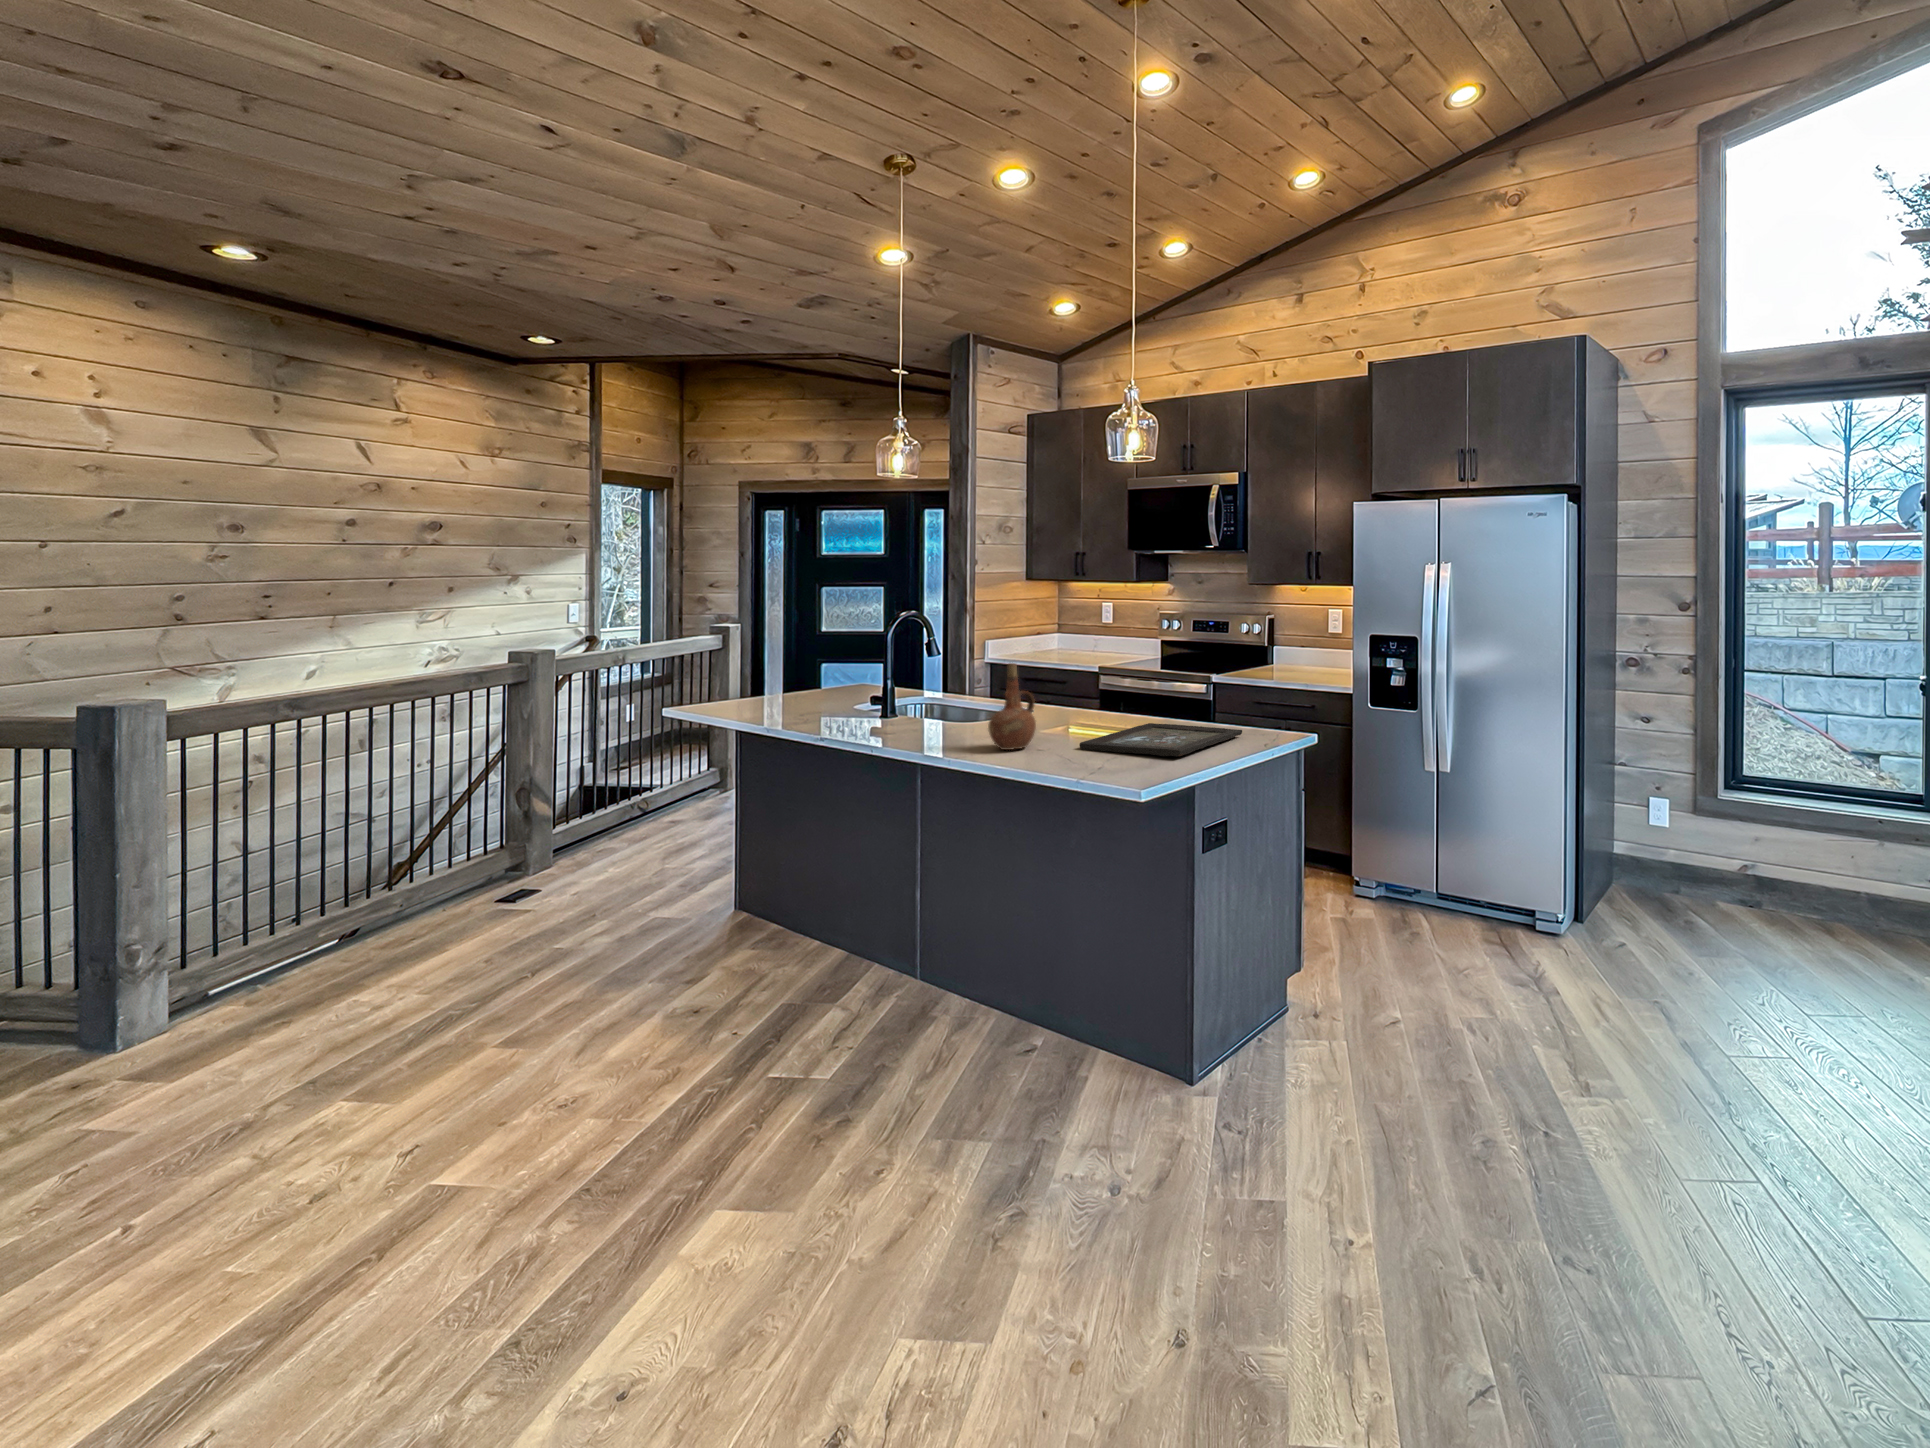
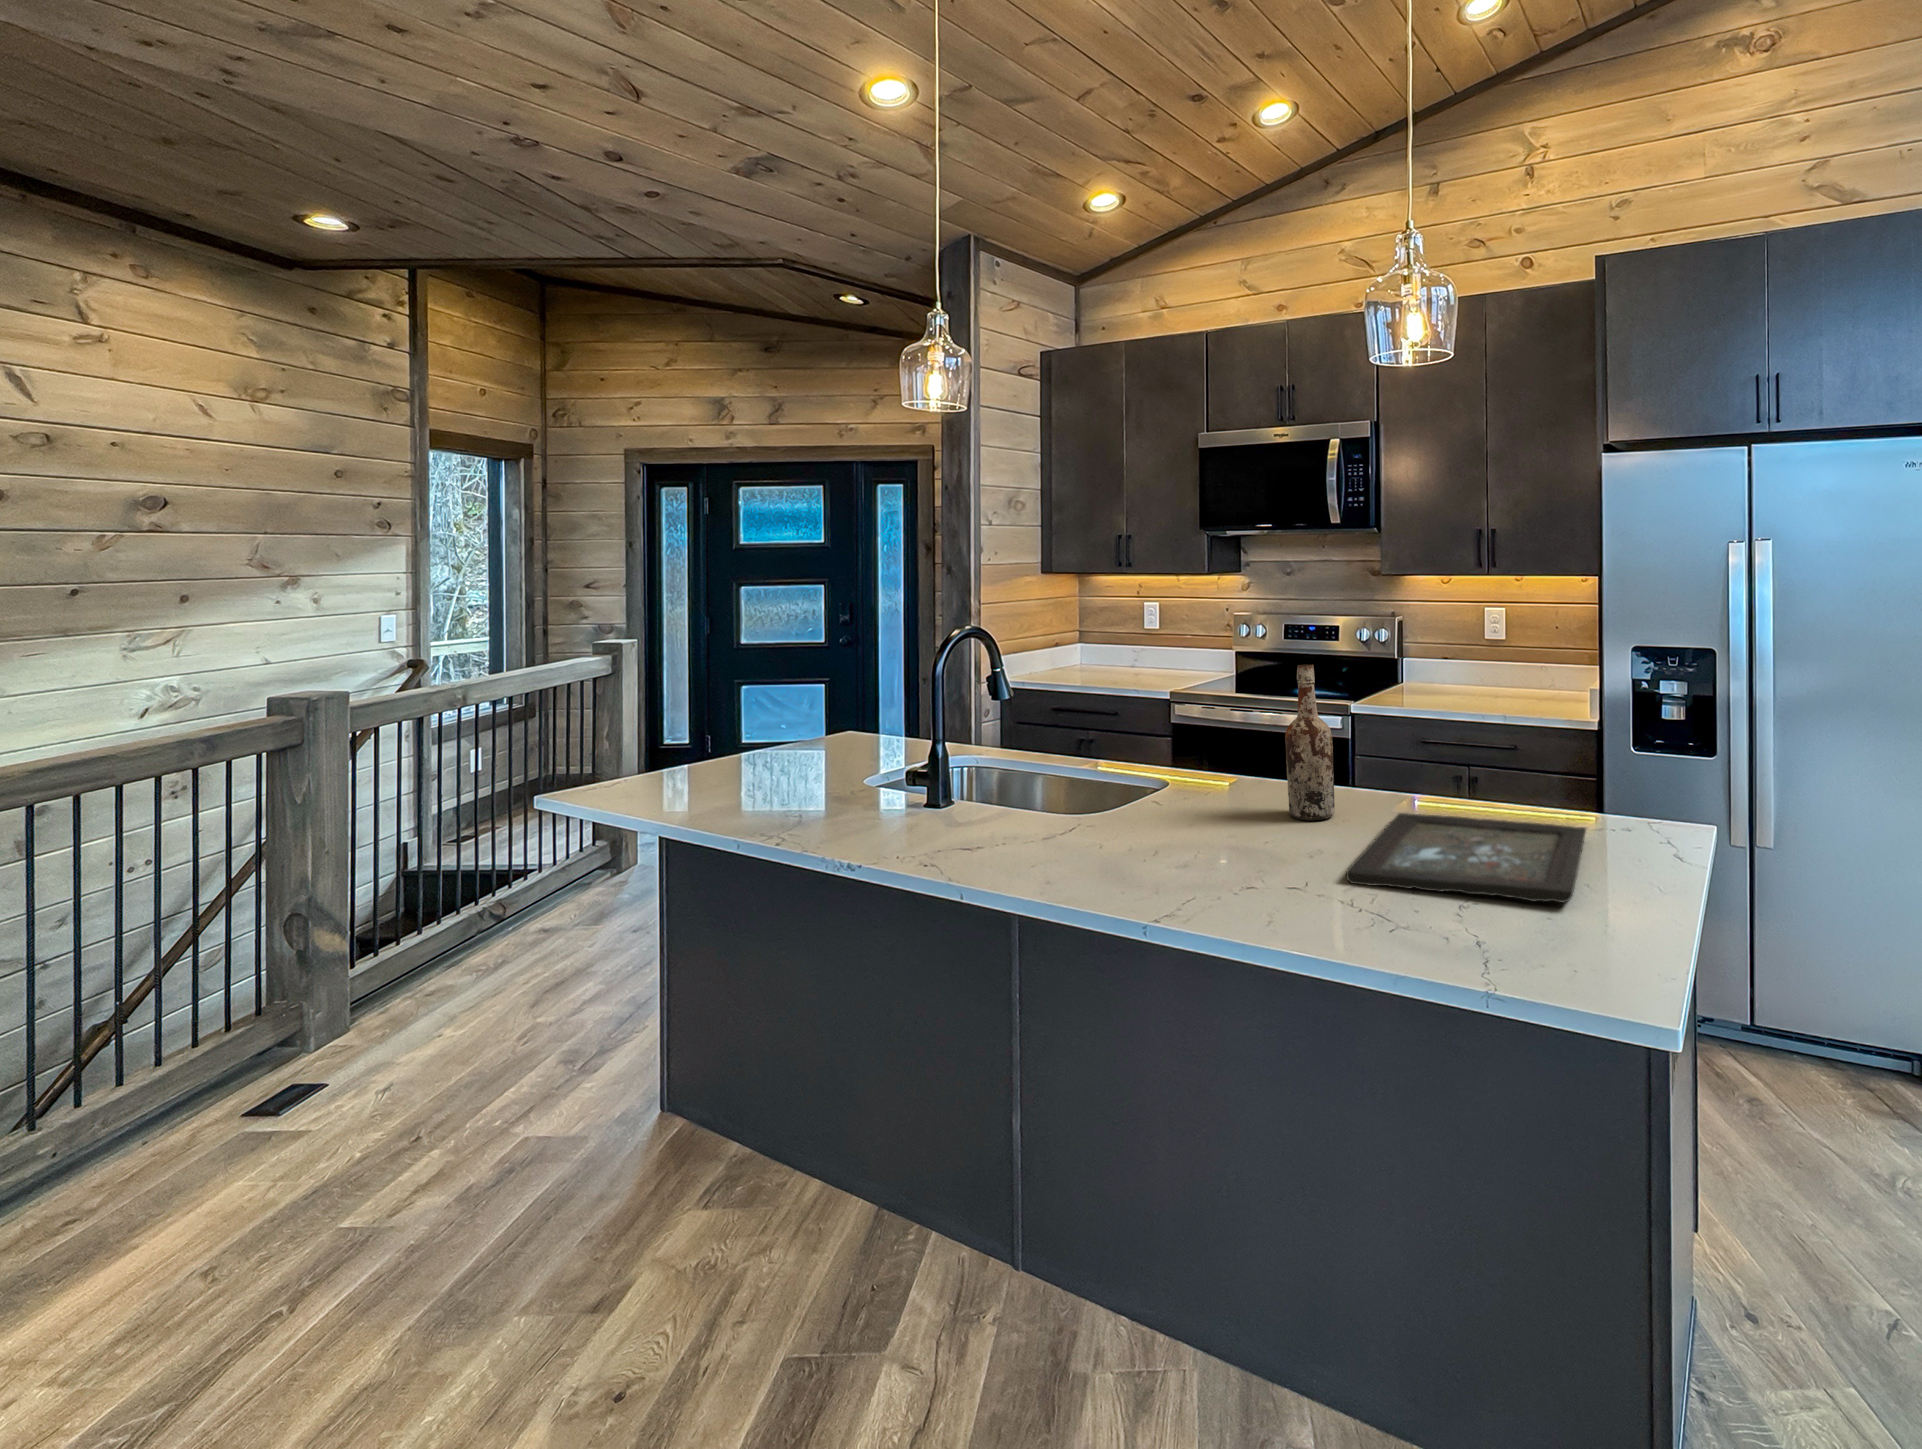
wine bottle: none [1088,635,1116,727] -> present [1285,664,1335,820]
ceramic pitcher: present [988,663,1036,750] -> none [1179,727,1264,891]

